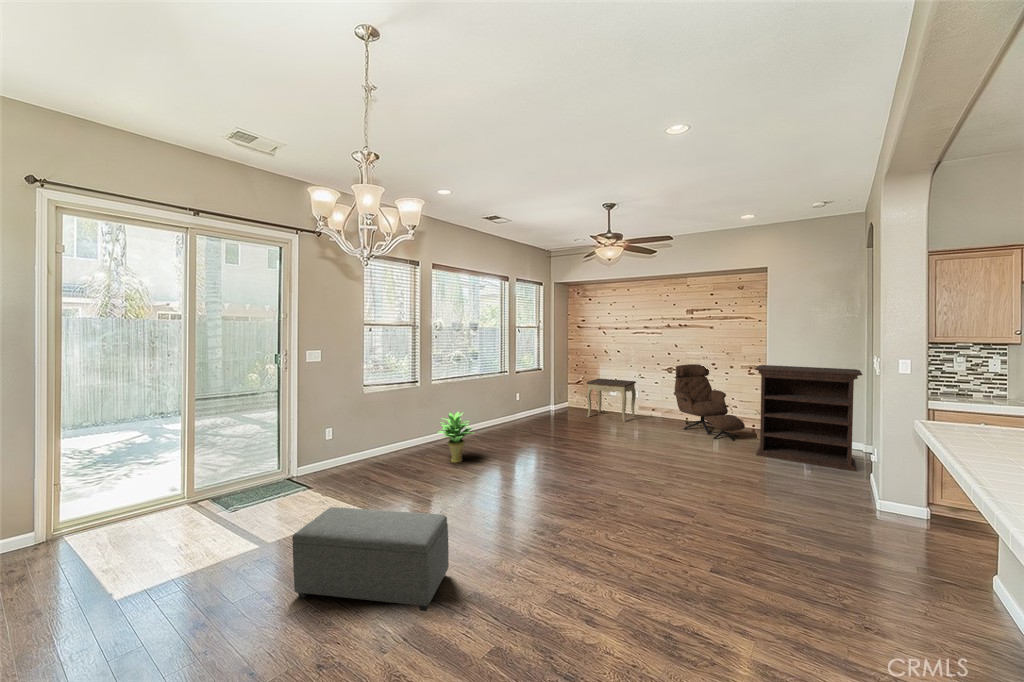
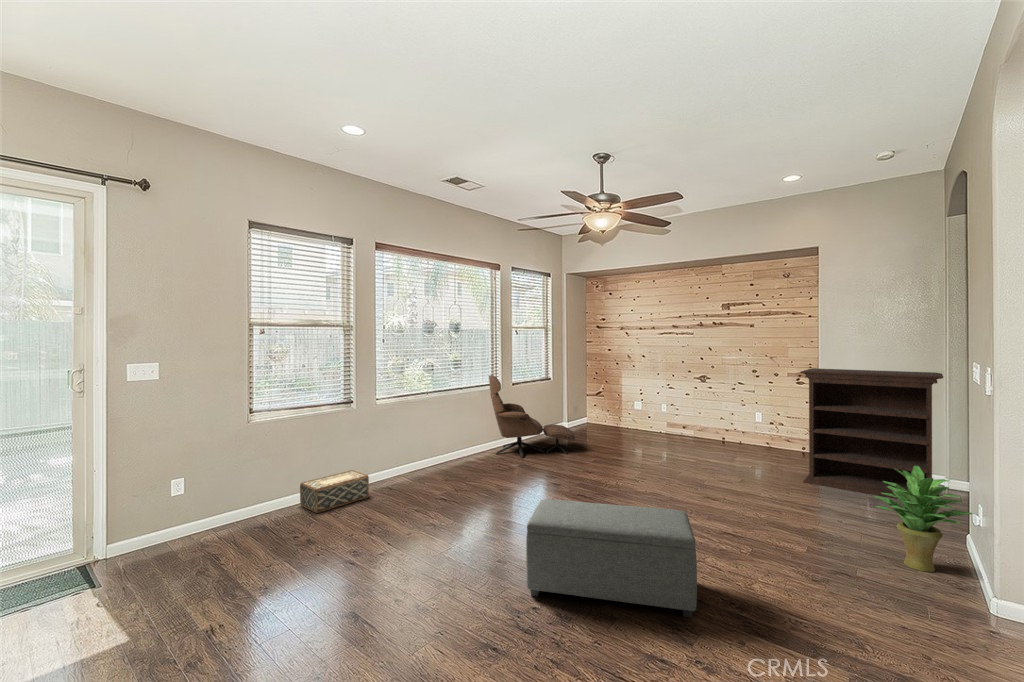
lounge chair: present [674,364,745,441] -> present [489,375,575,458]
side table: present [586,379,636,422] -> none [601,389,662,440]
potted plant: present [438,412,474,462] -> present [874,466,972,572]
woven basket: none [357,458,413,497] -> present [300,470,369,513]
ottoman: present [292,507,449,611] -> present [526,499,697,618]

